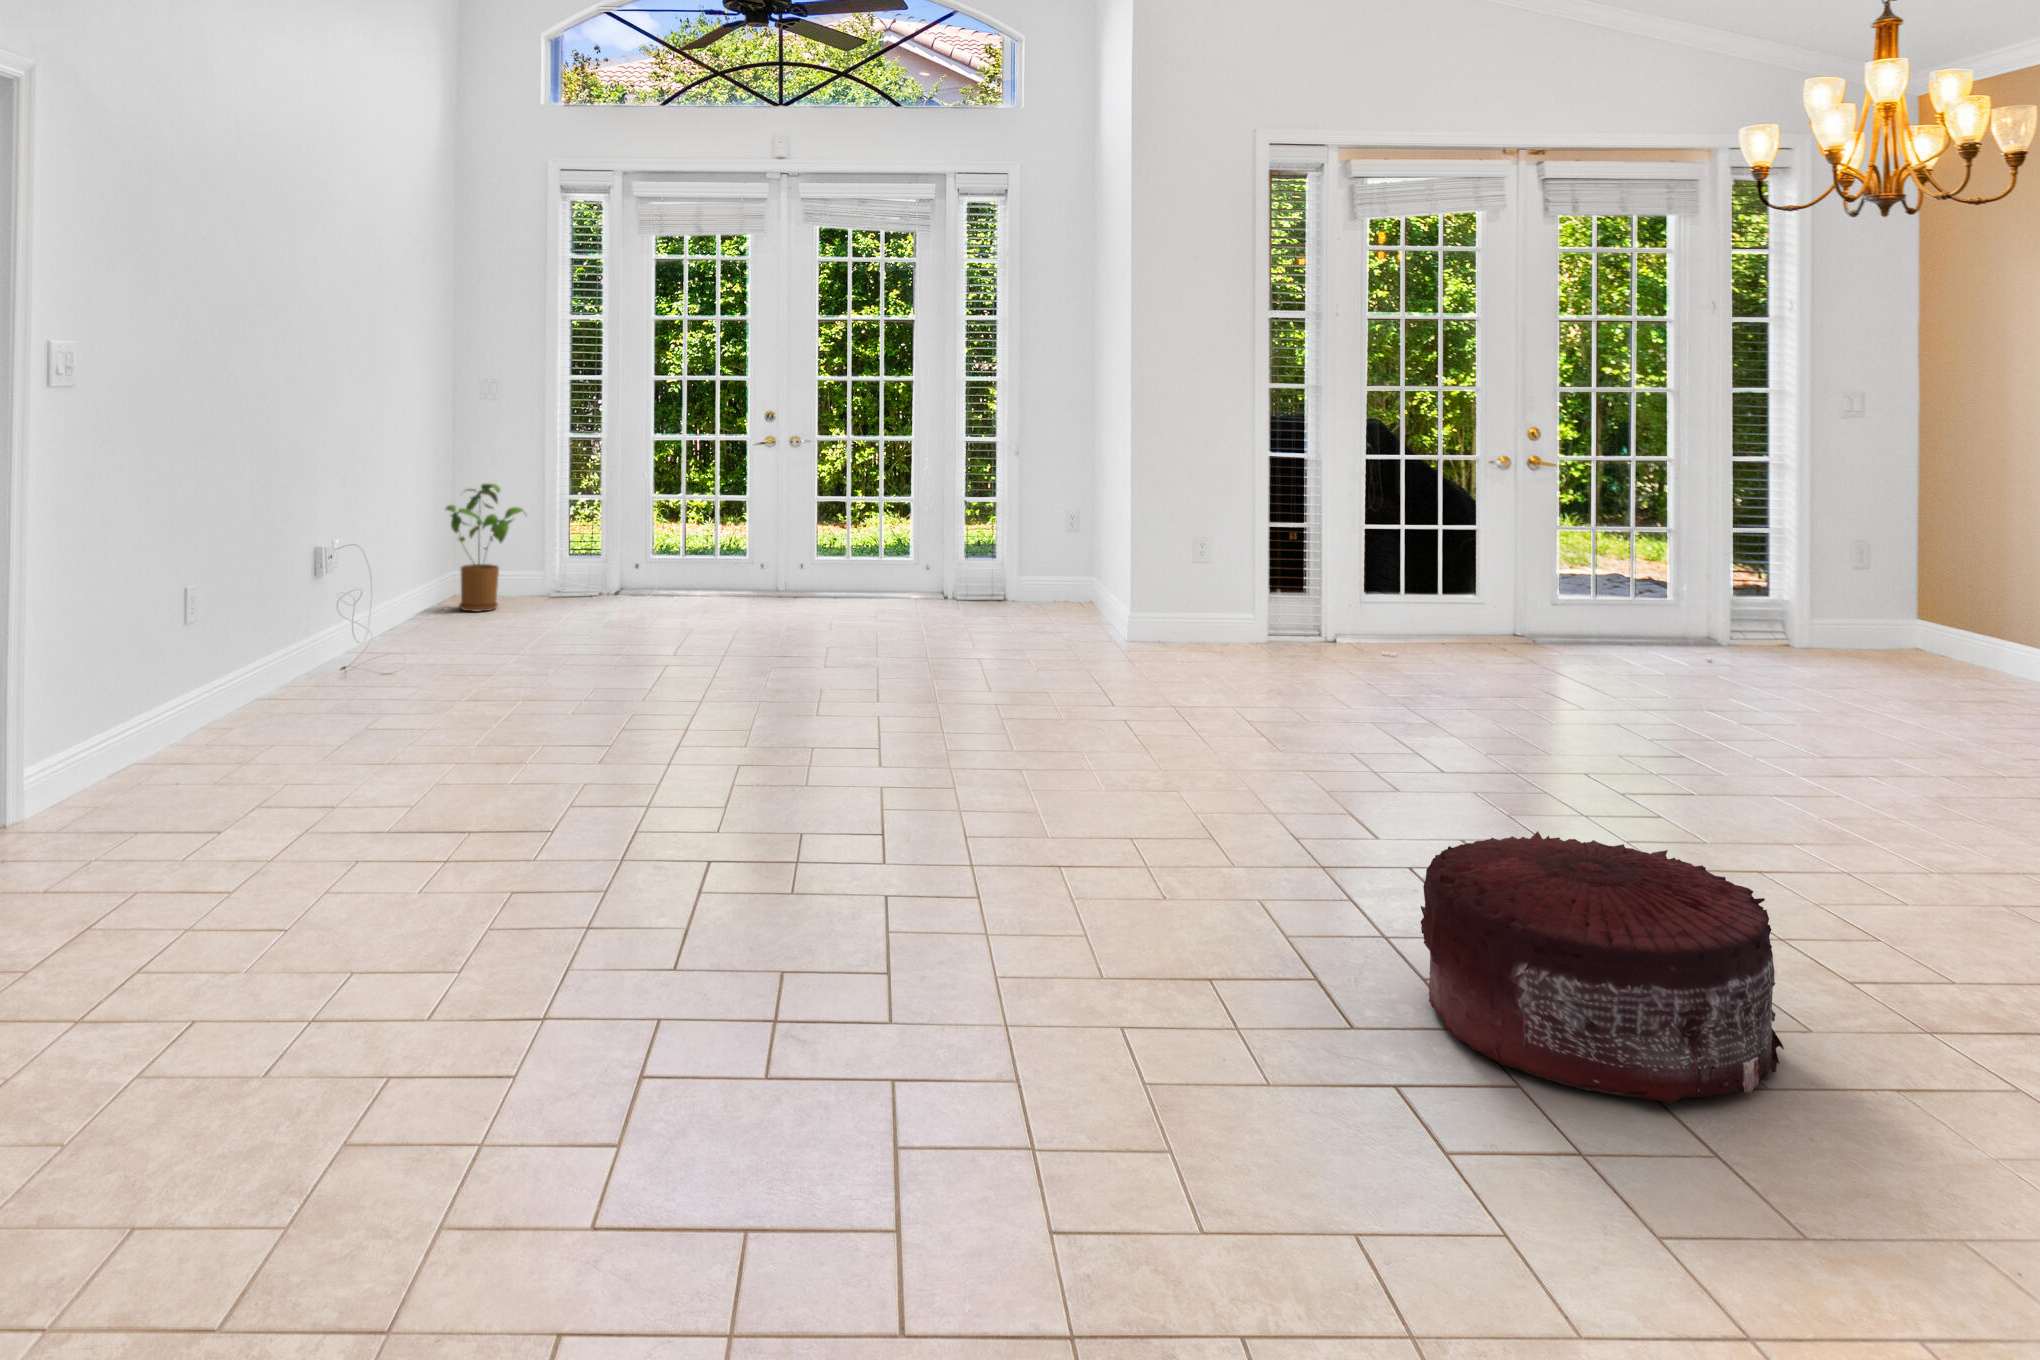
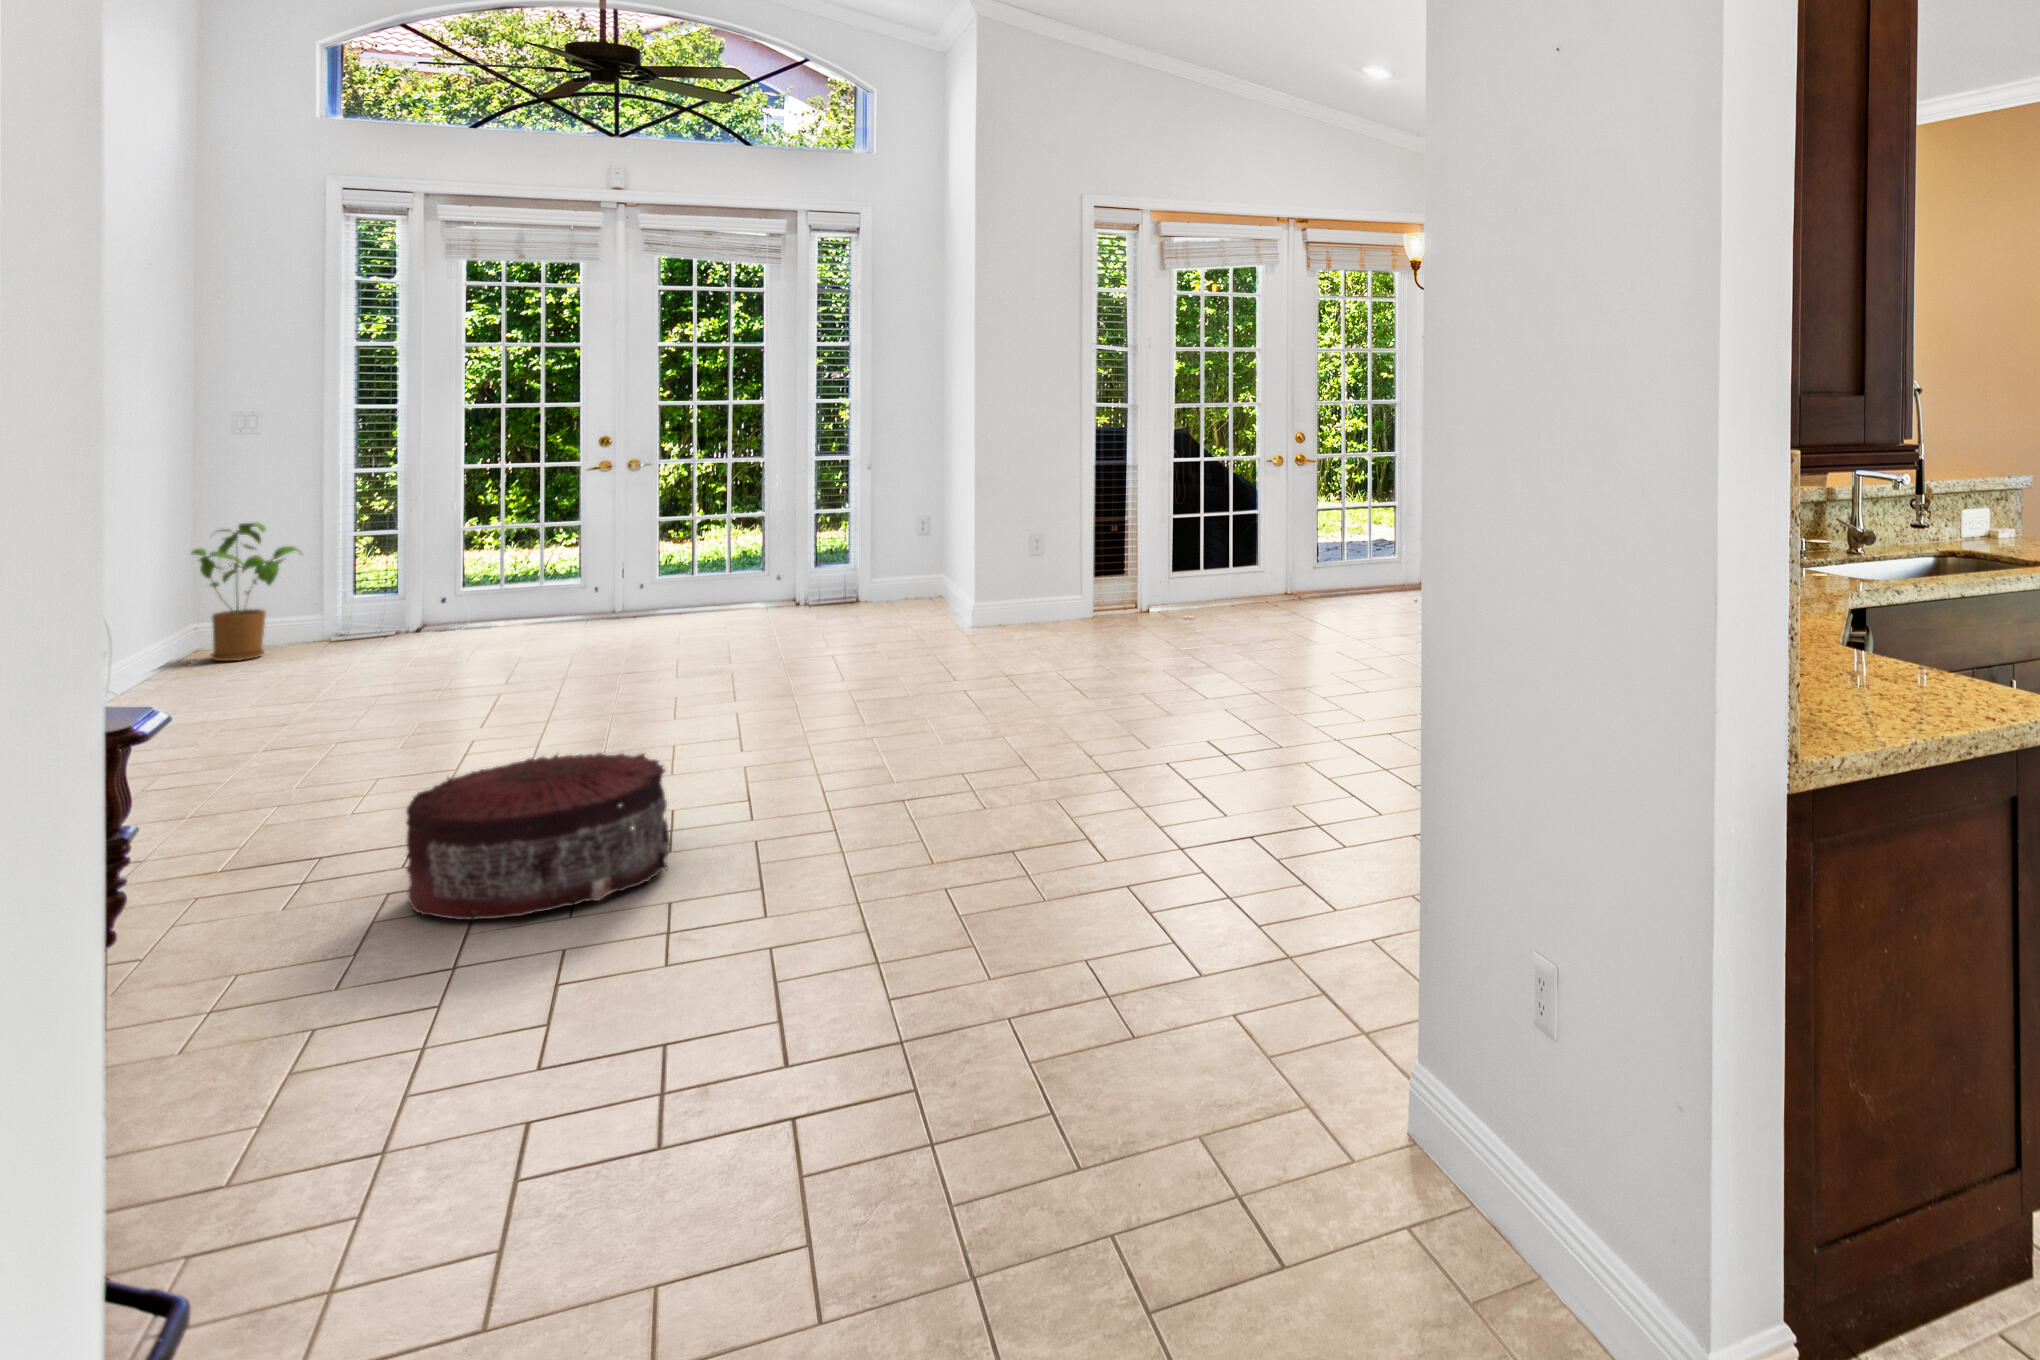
pouf: present [1421,831,1784,1103] -> present [406,753,670,920]

